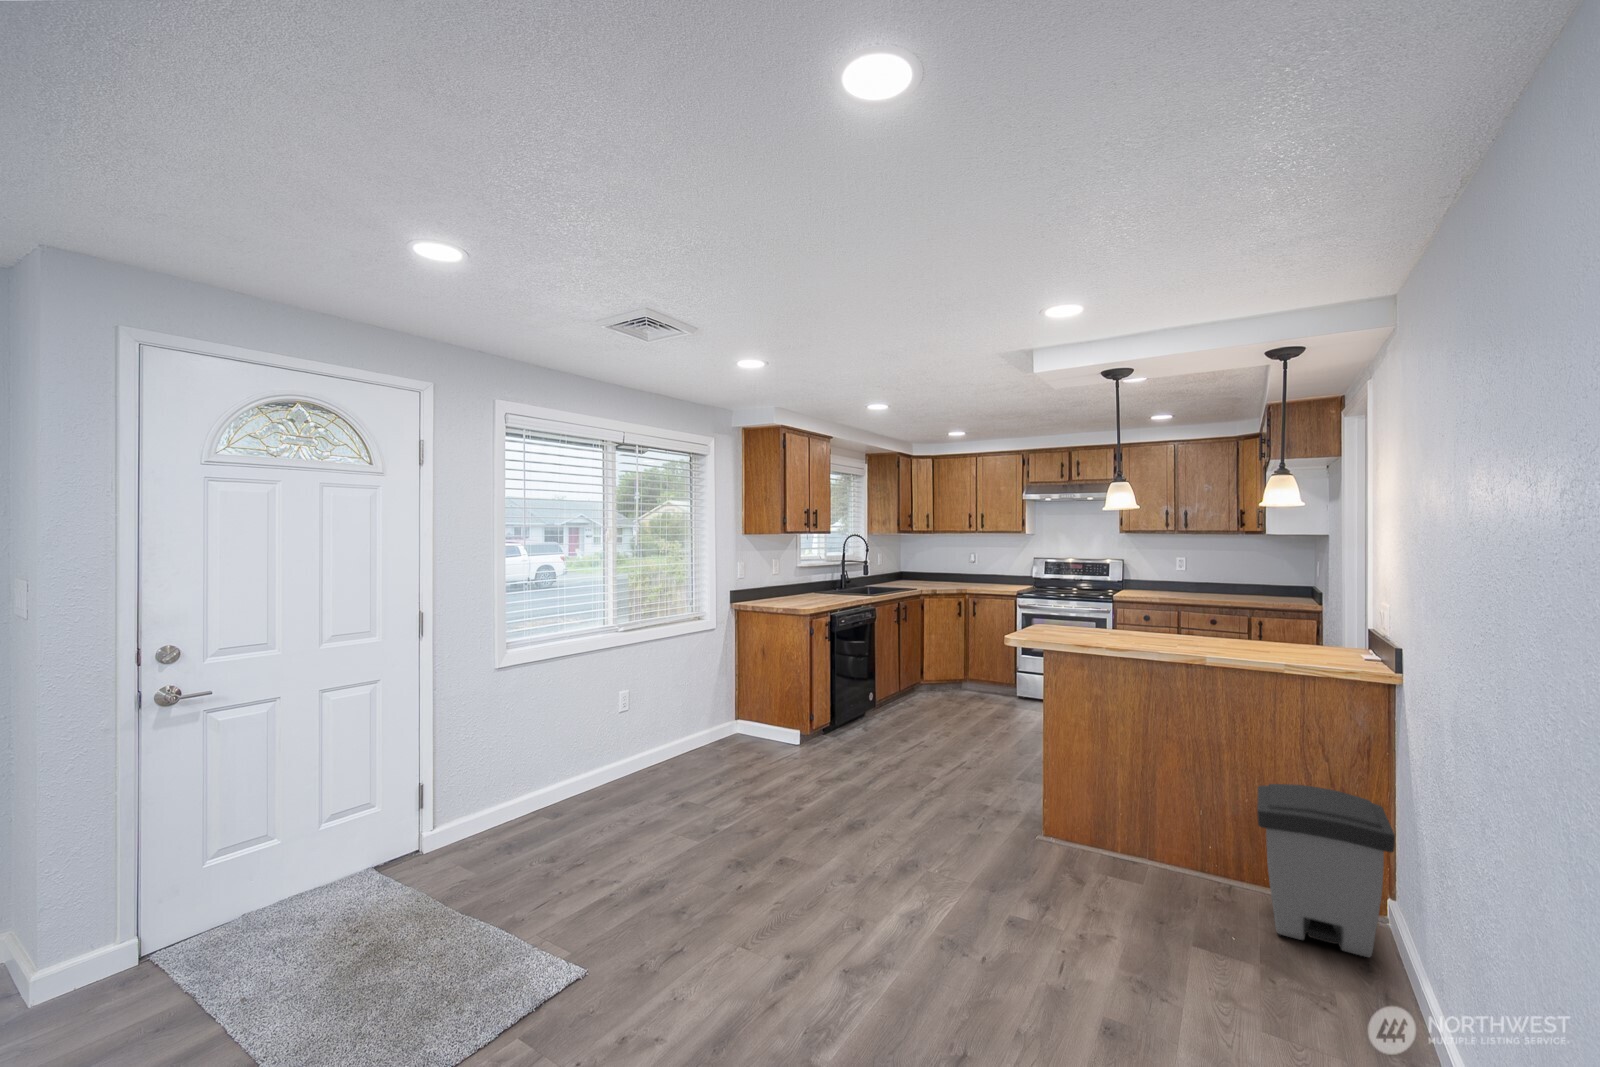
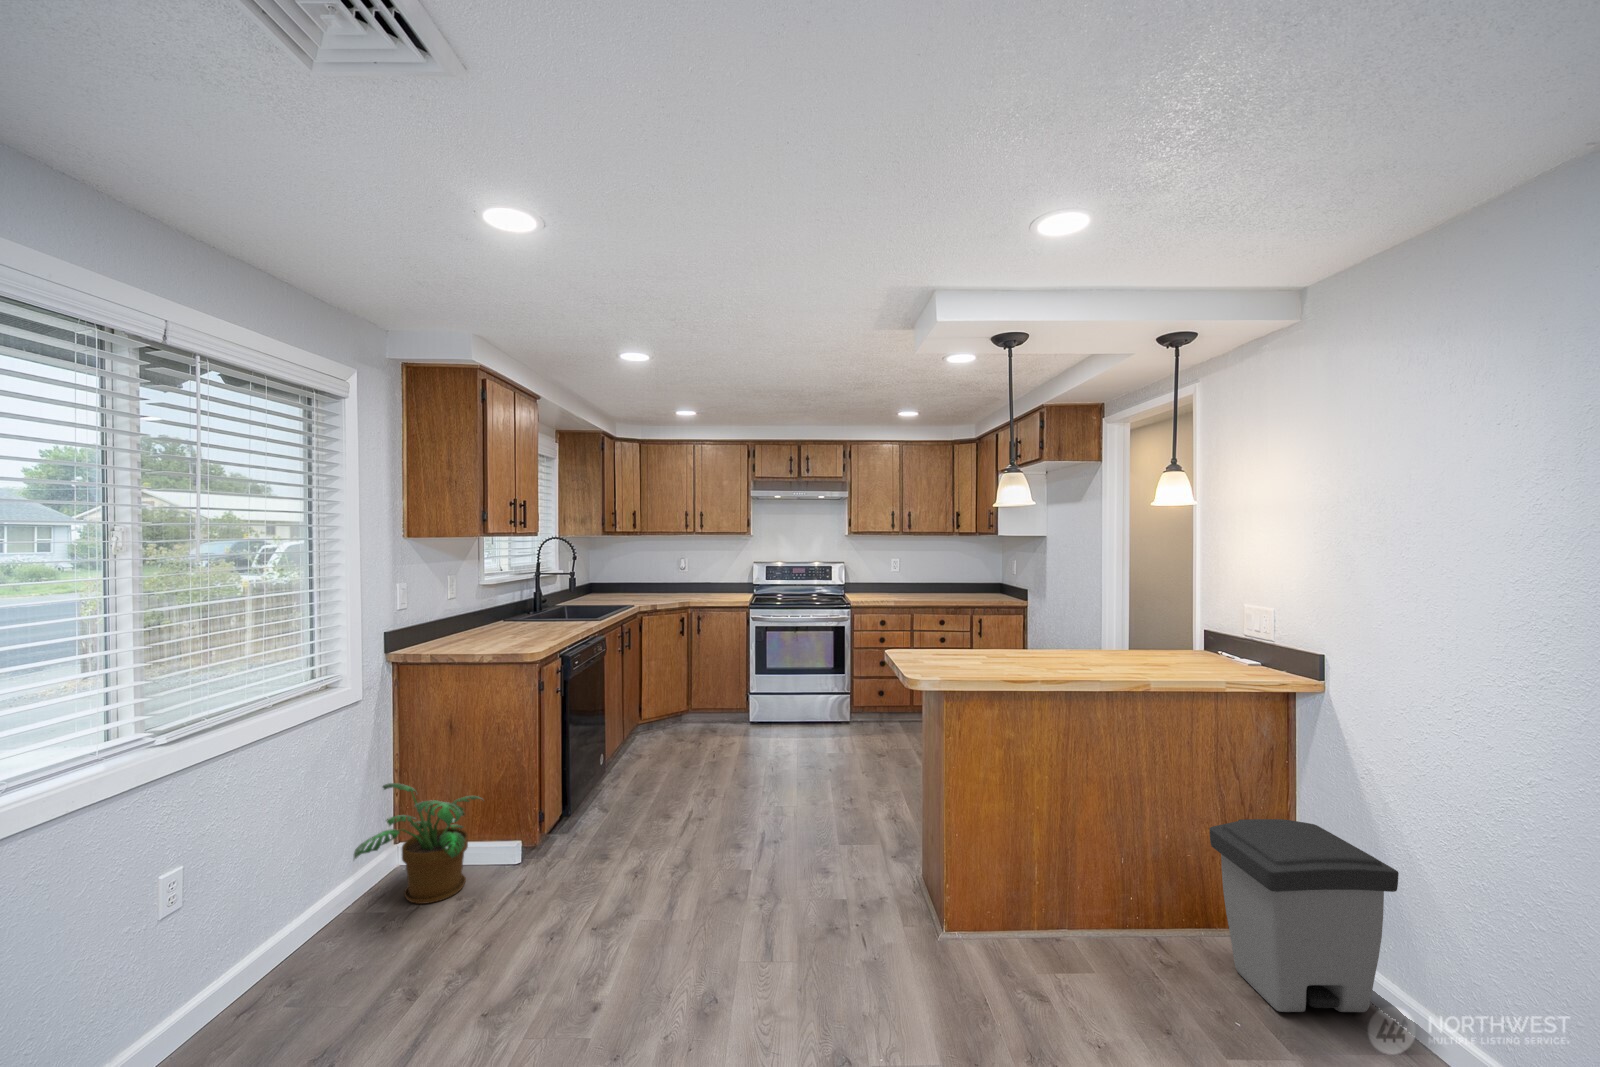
potted plant: none [708,681,775,752] -> present [354,783,482,904]

